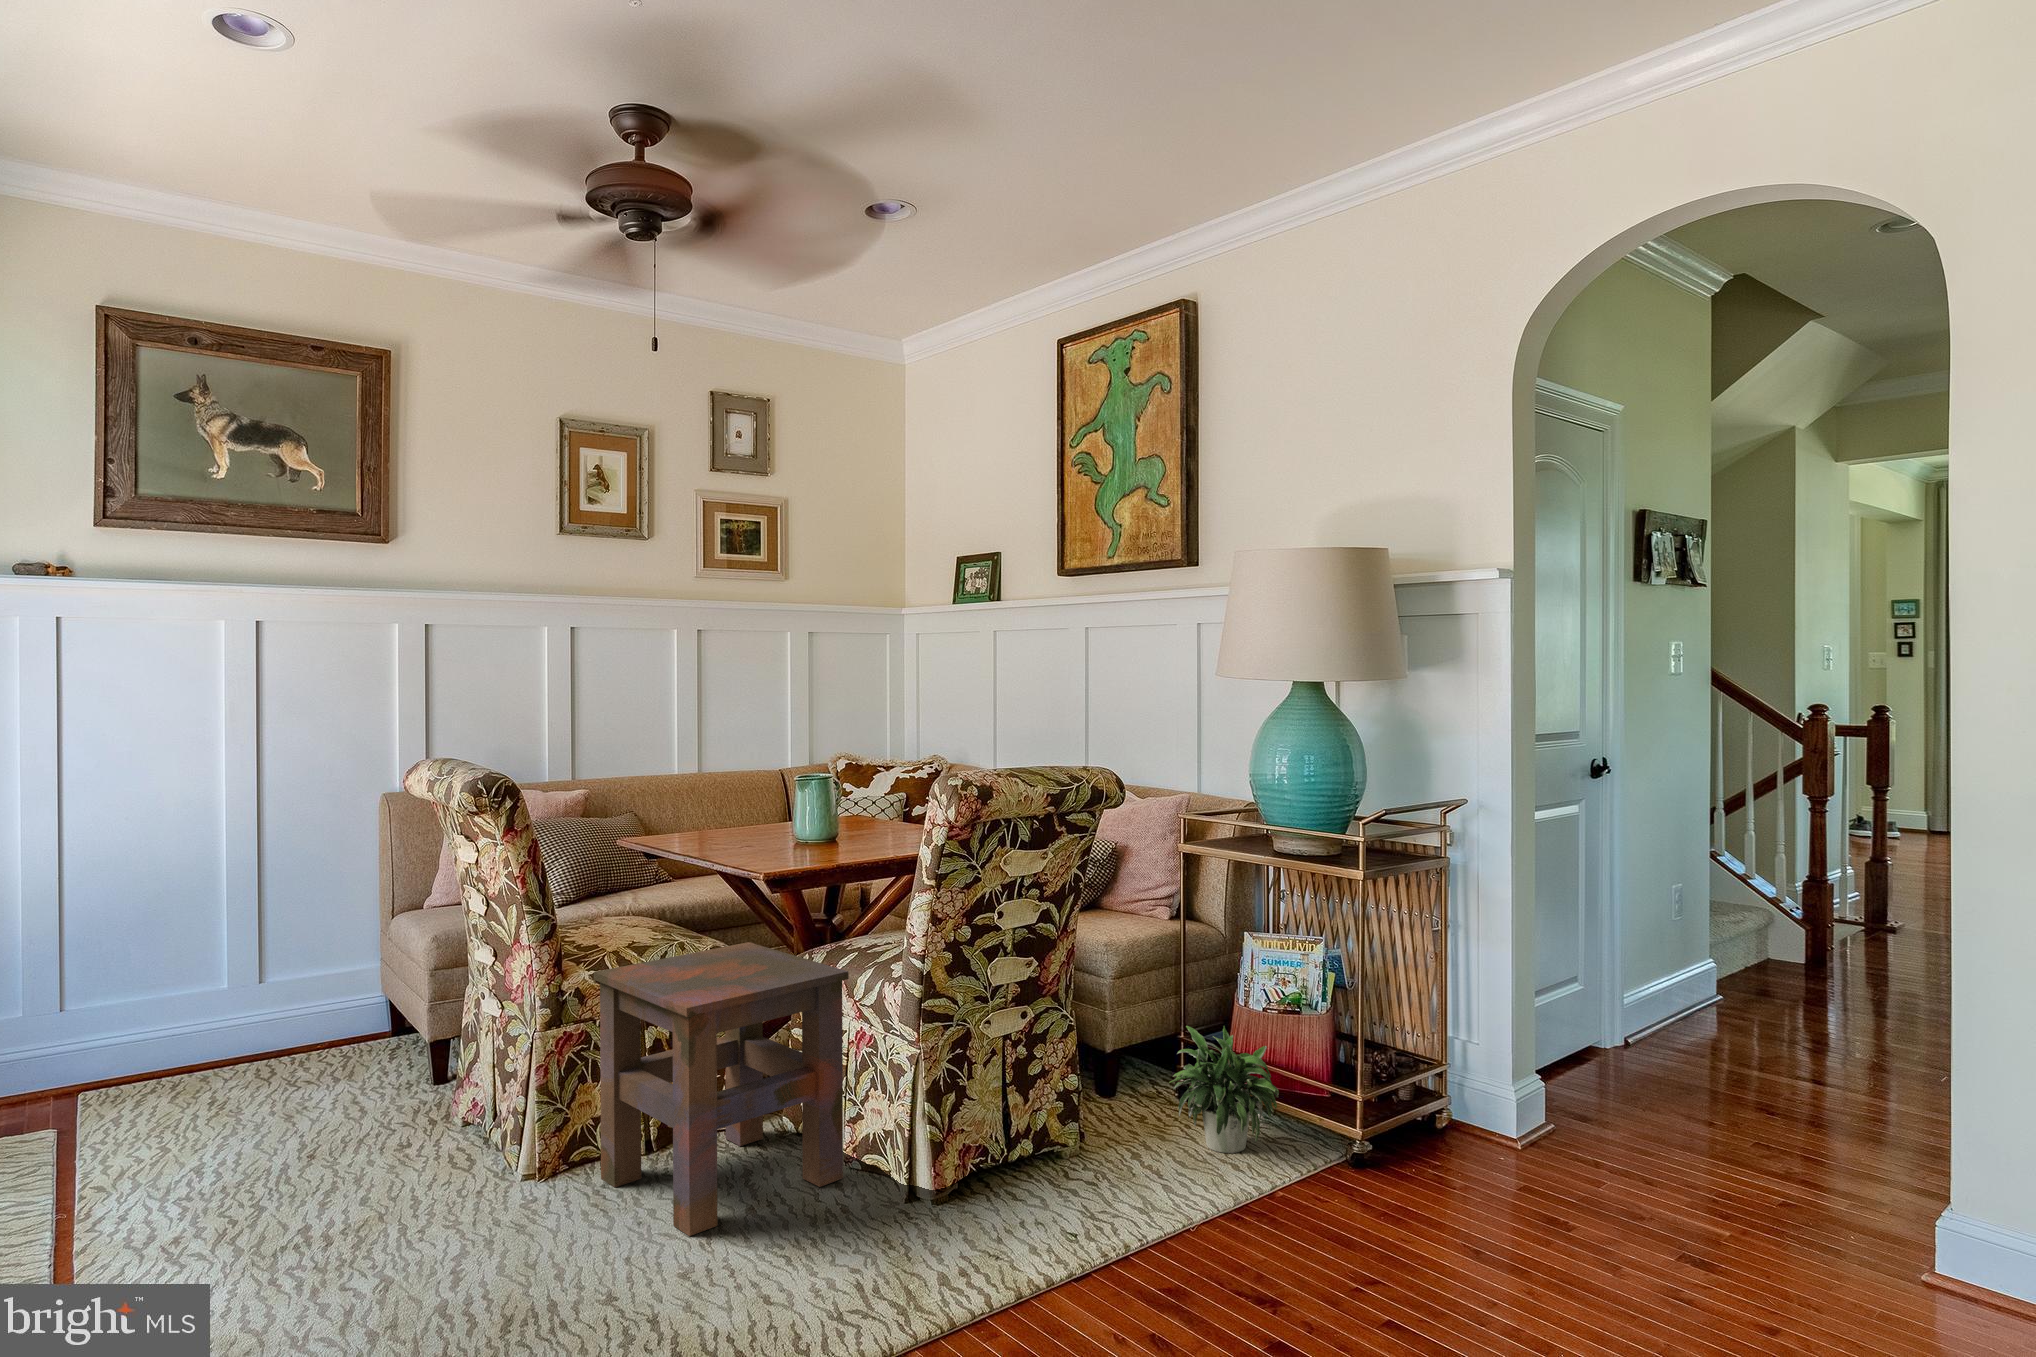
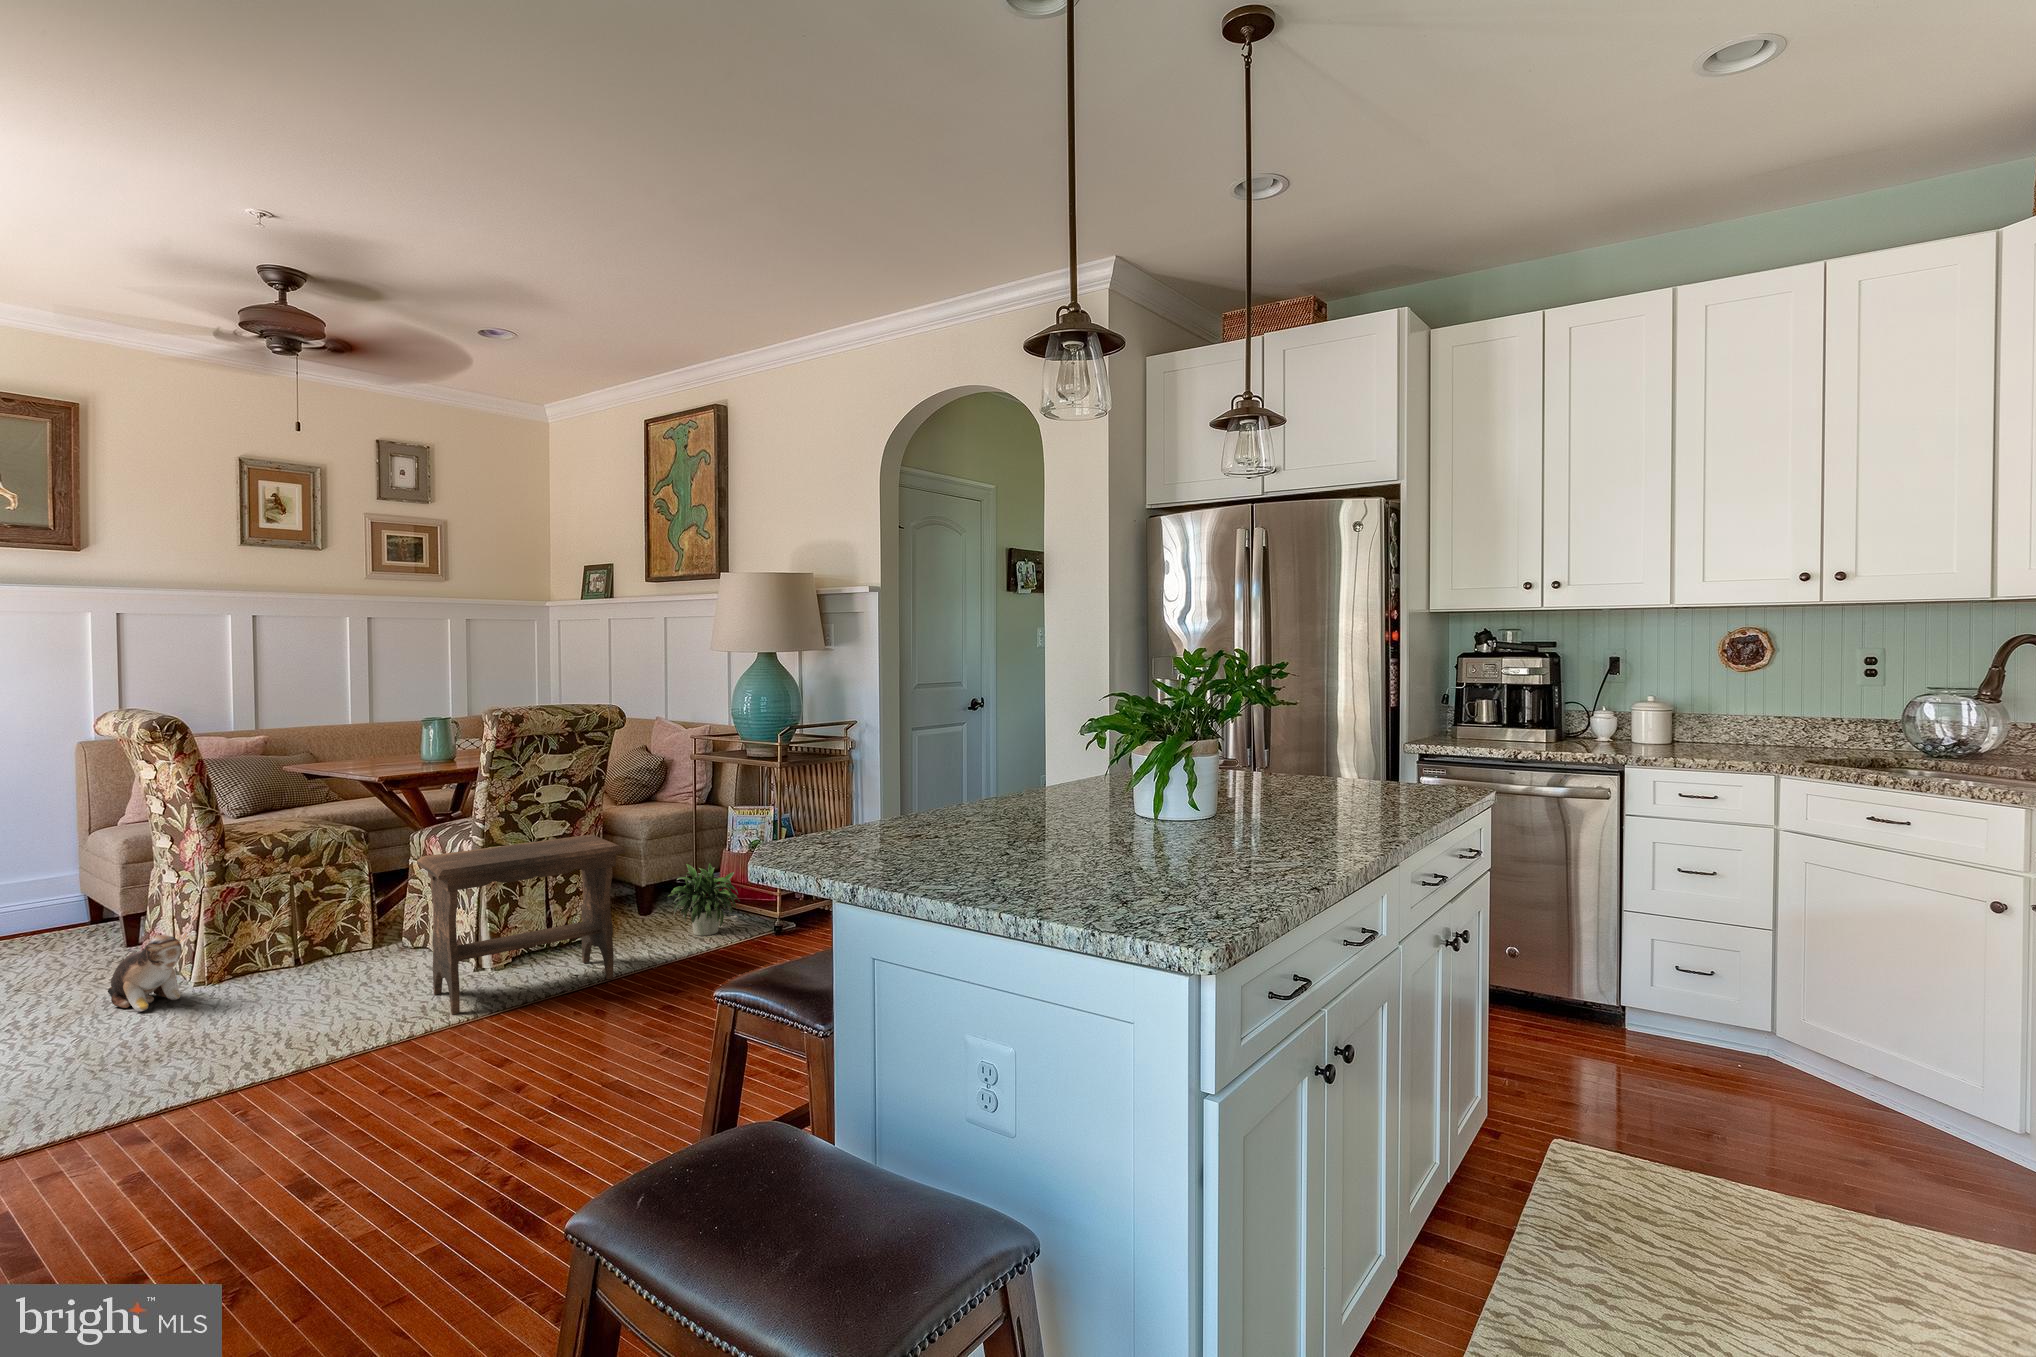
side table: present [594,942,849,1236] -> none [249,826,440,1002]
footstool: none [835,982,1151,1300] -> present [417,834,625,1015]
plush toy: none [414,1108,518,1224] -> present [108,933,187,1012]

